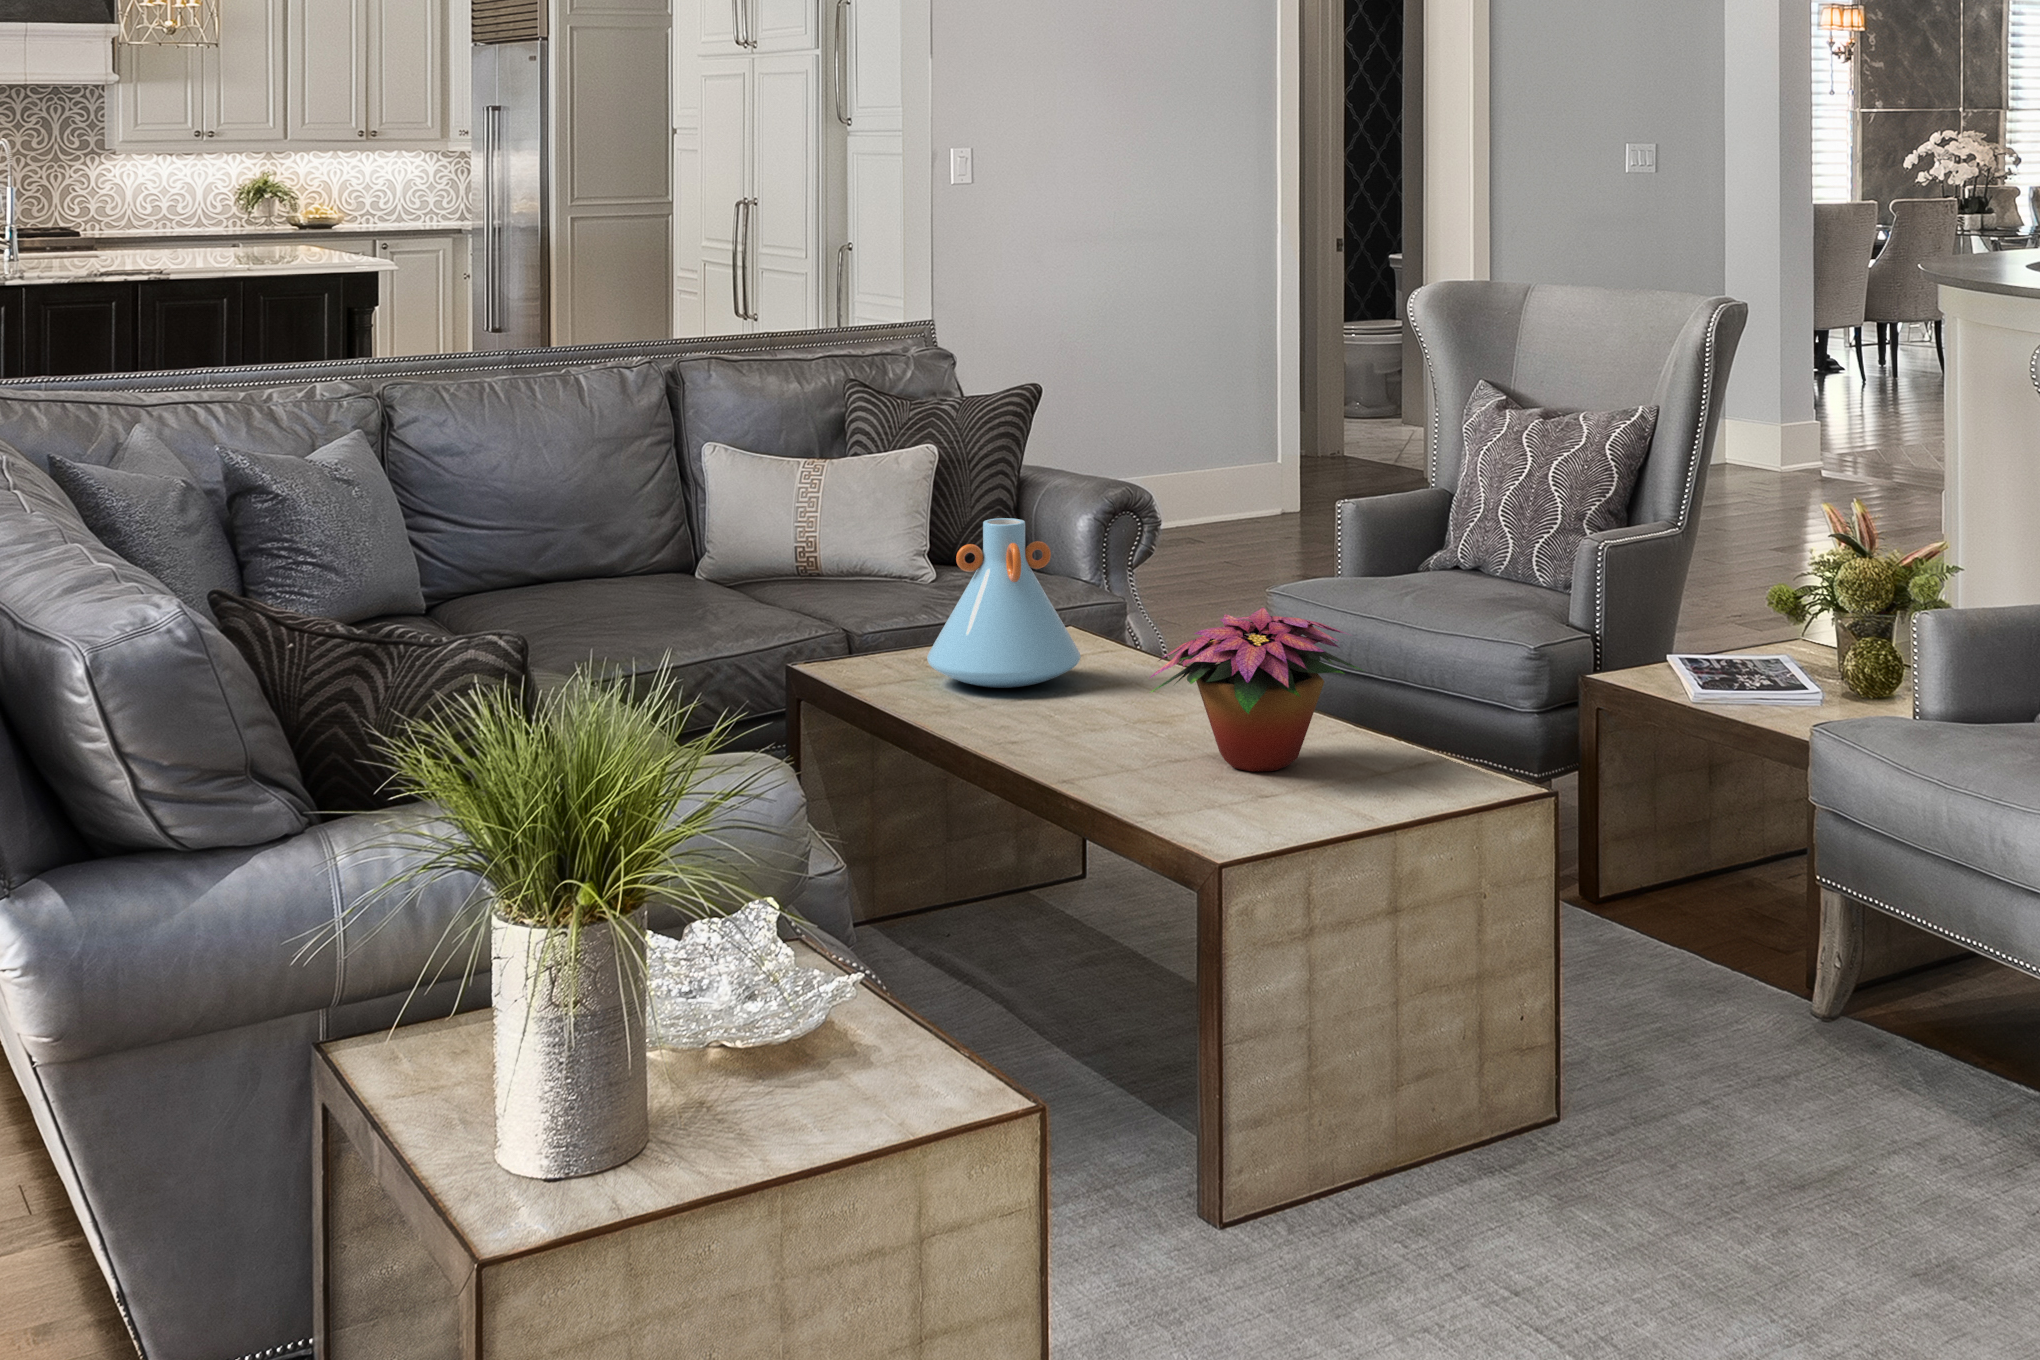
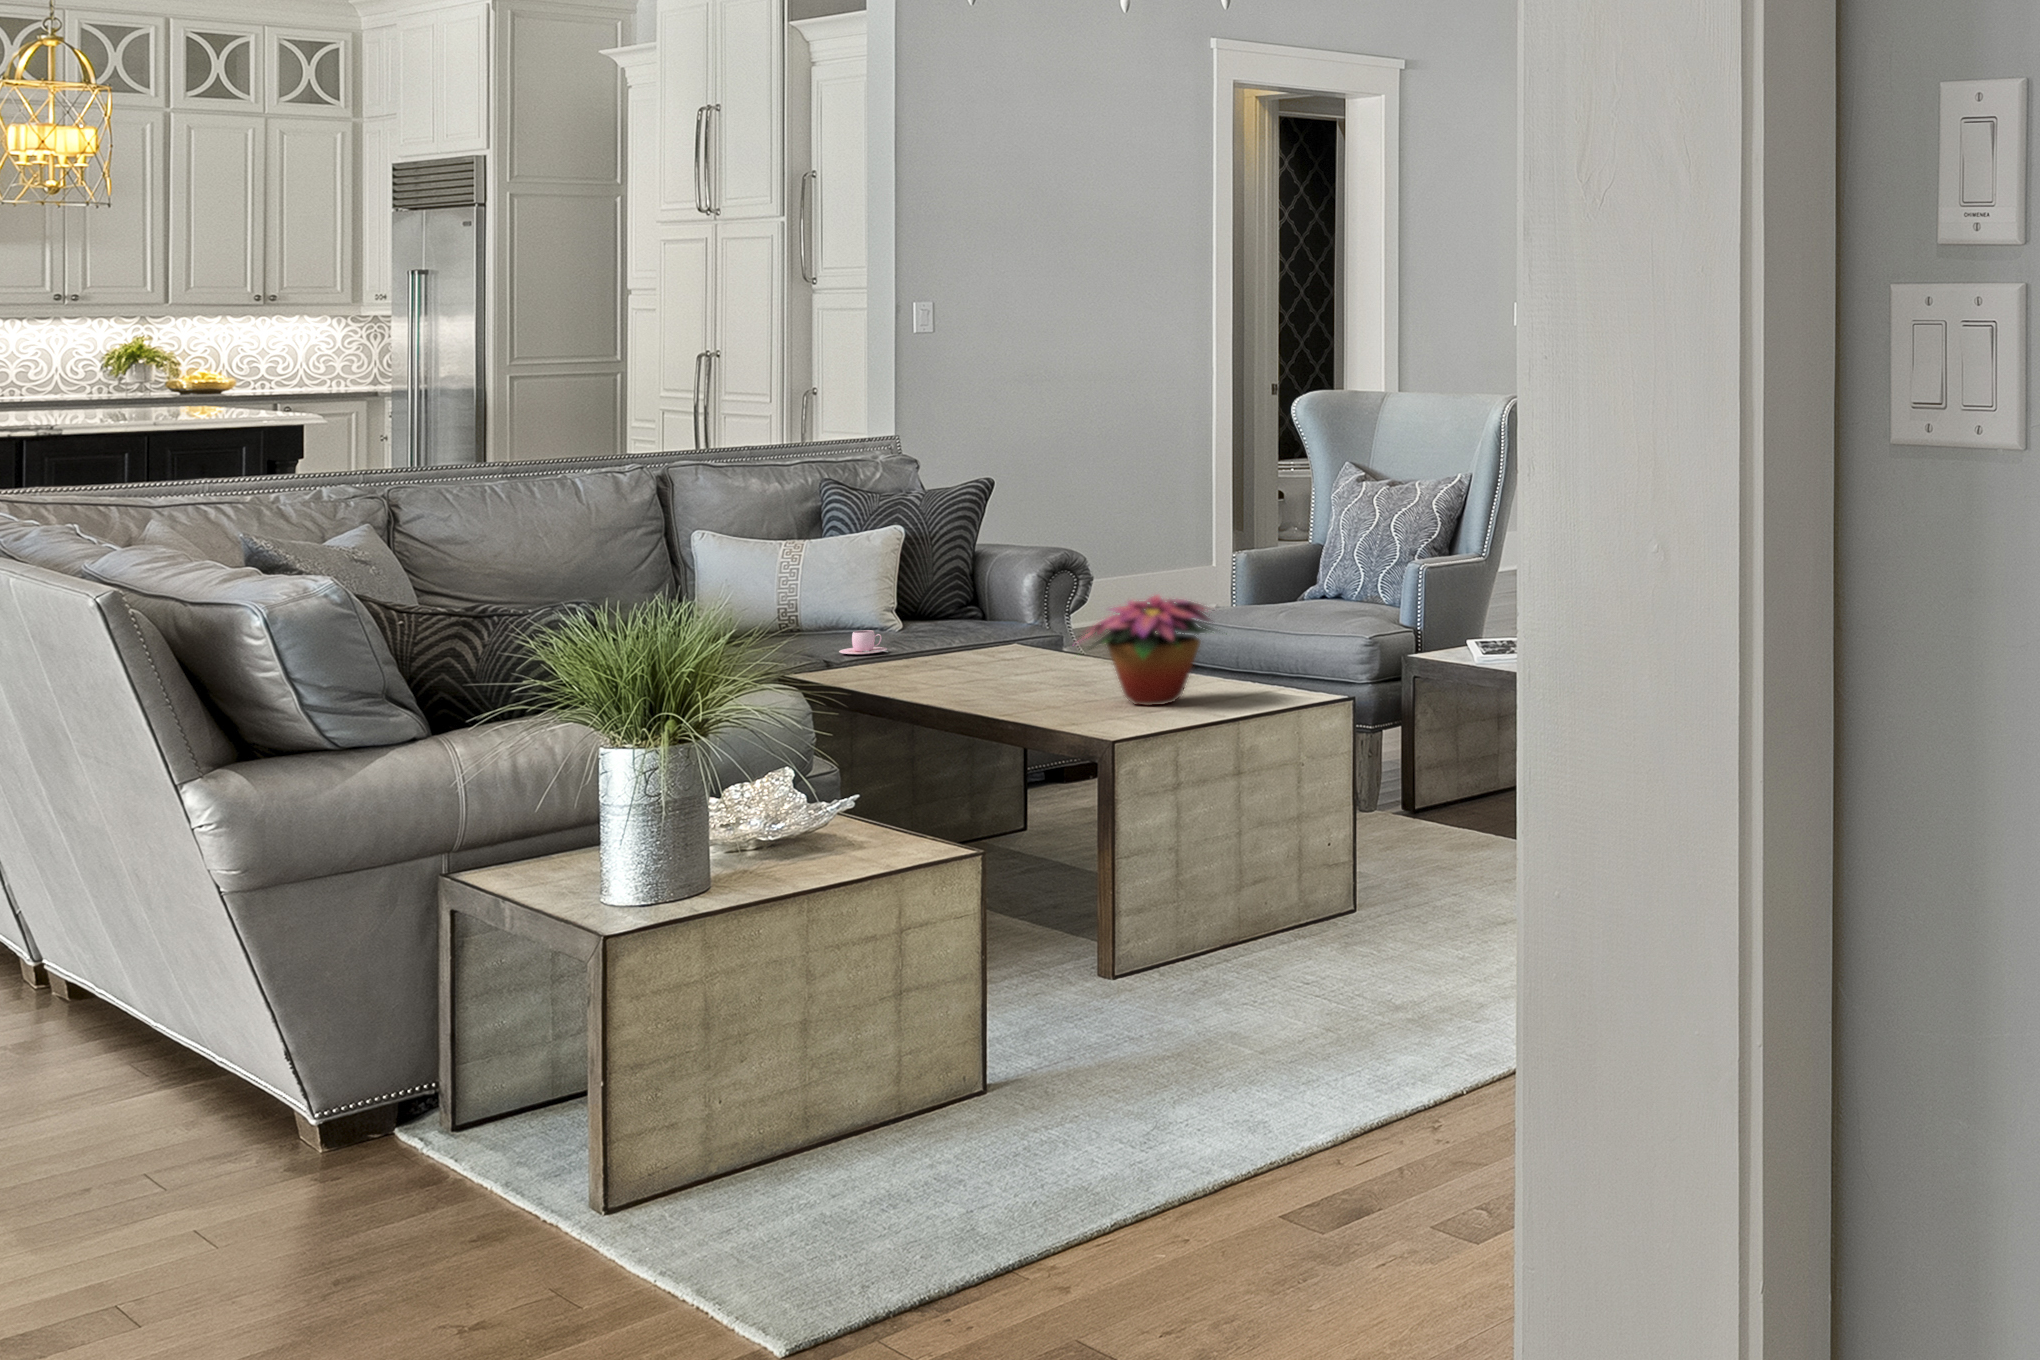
vase: present [927,518,1081,688] -> none [897,556,1022,680]
teacup: none [864,551,921,622] -> present [839,630,887,655]

